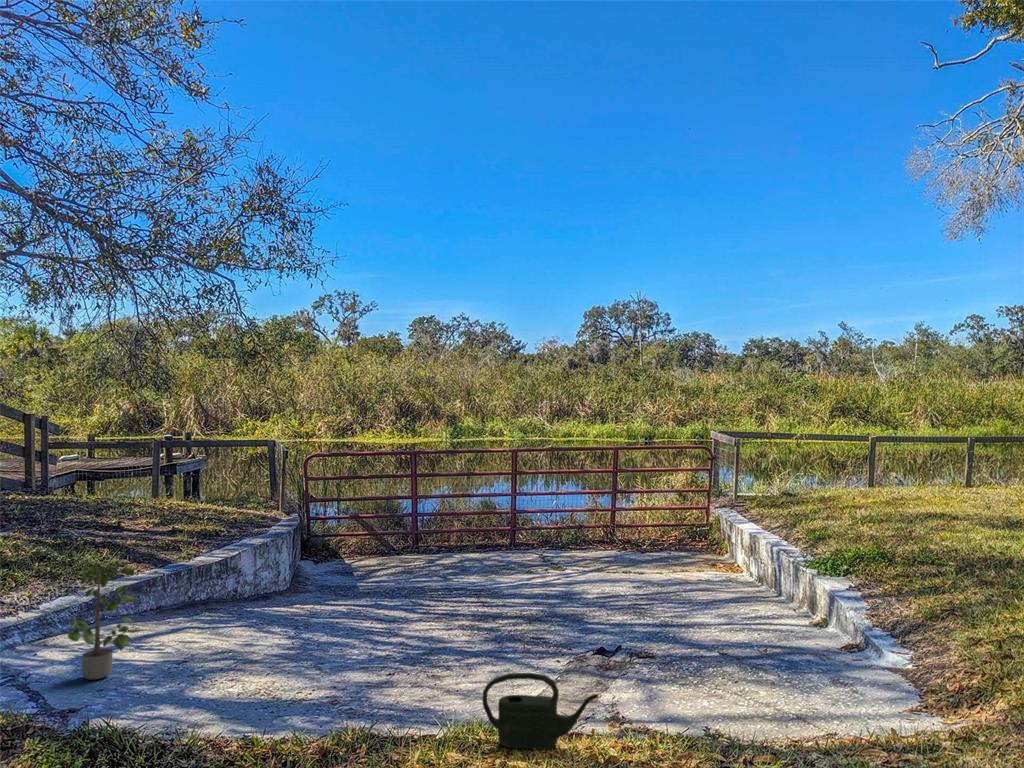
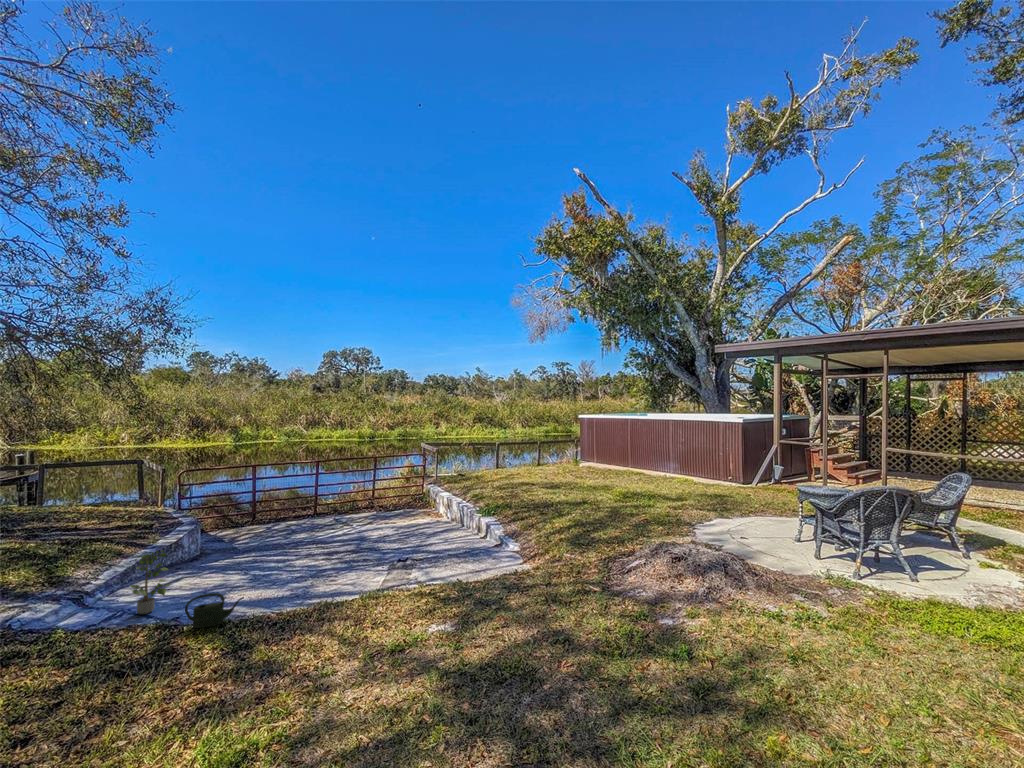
watering can: present [482,673,598,750] -> present [185,593,244,628]

